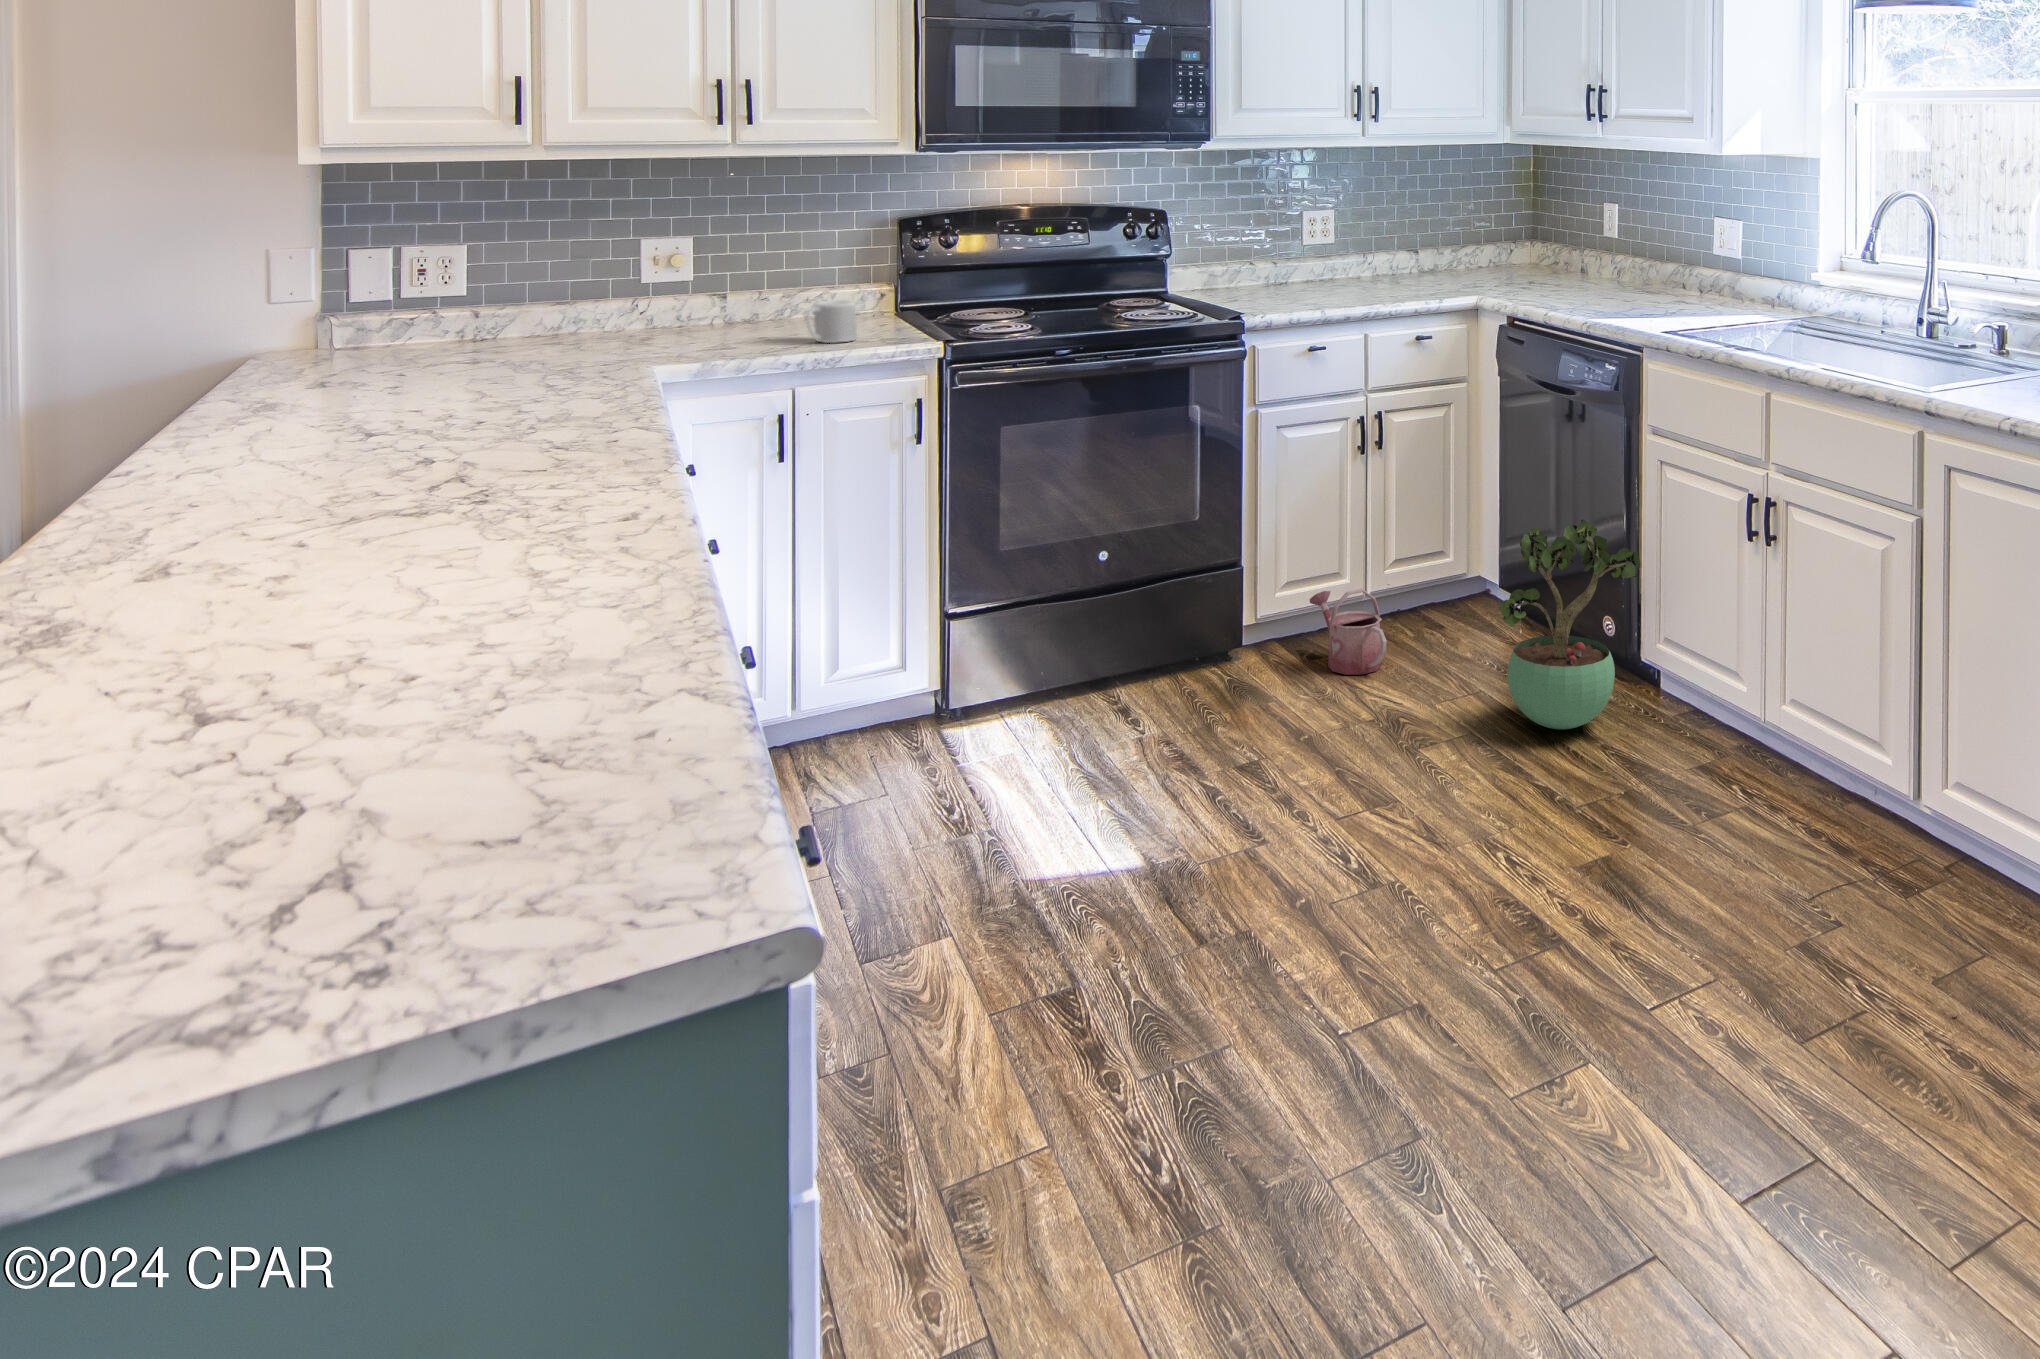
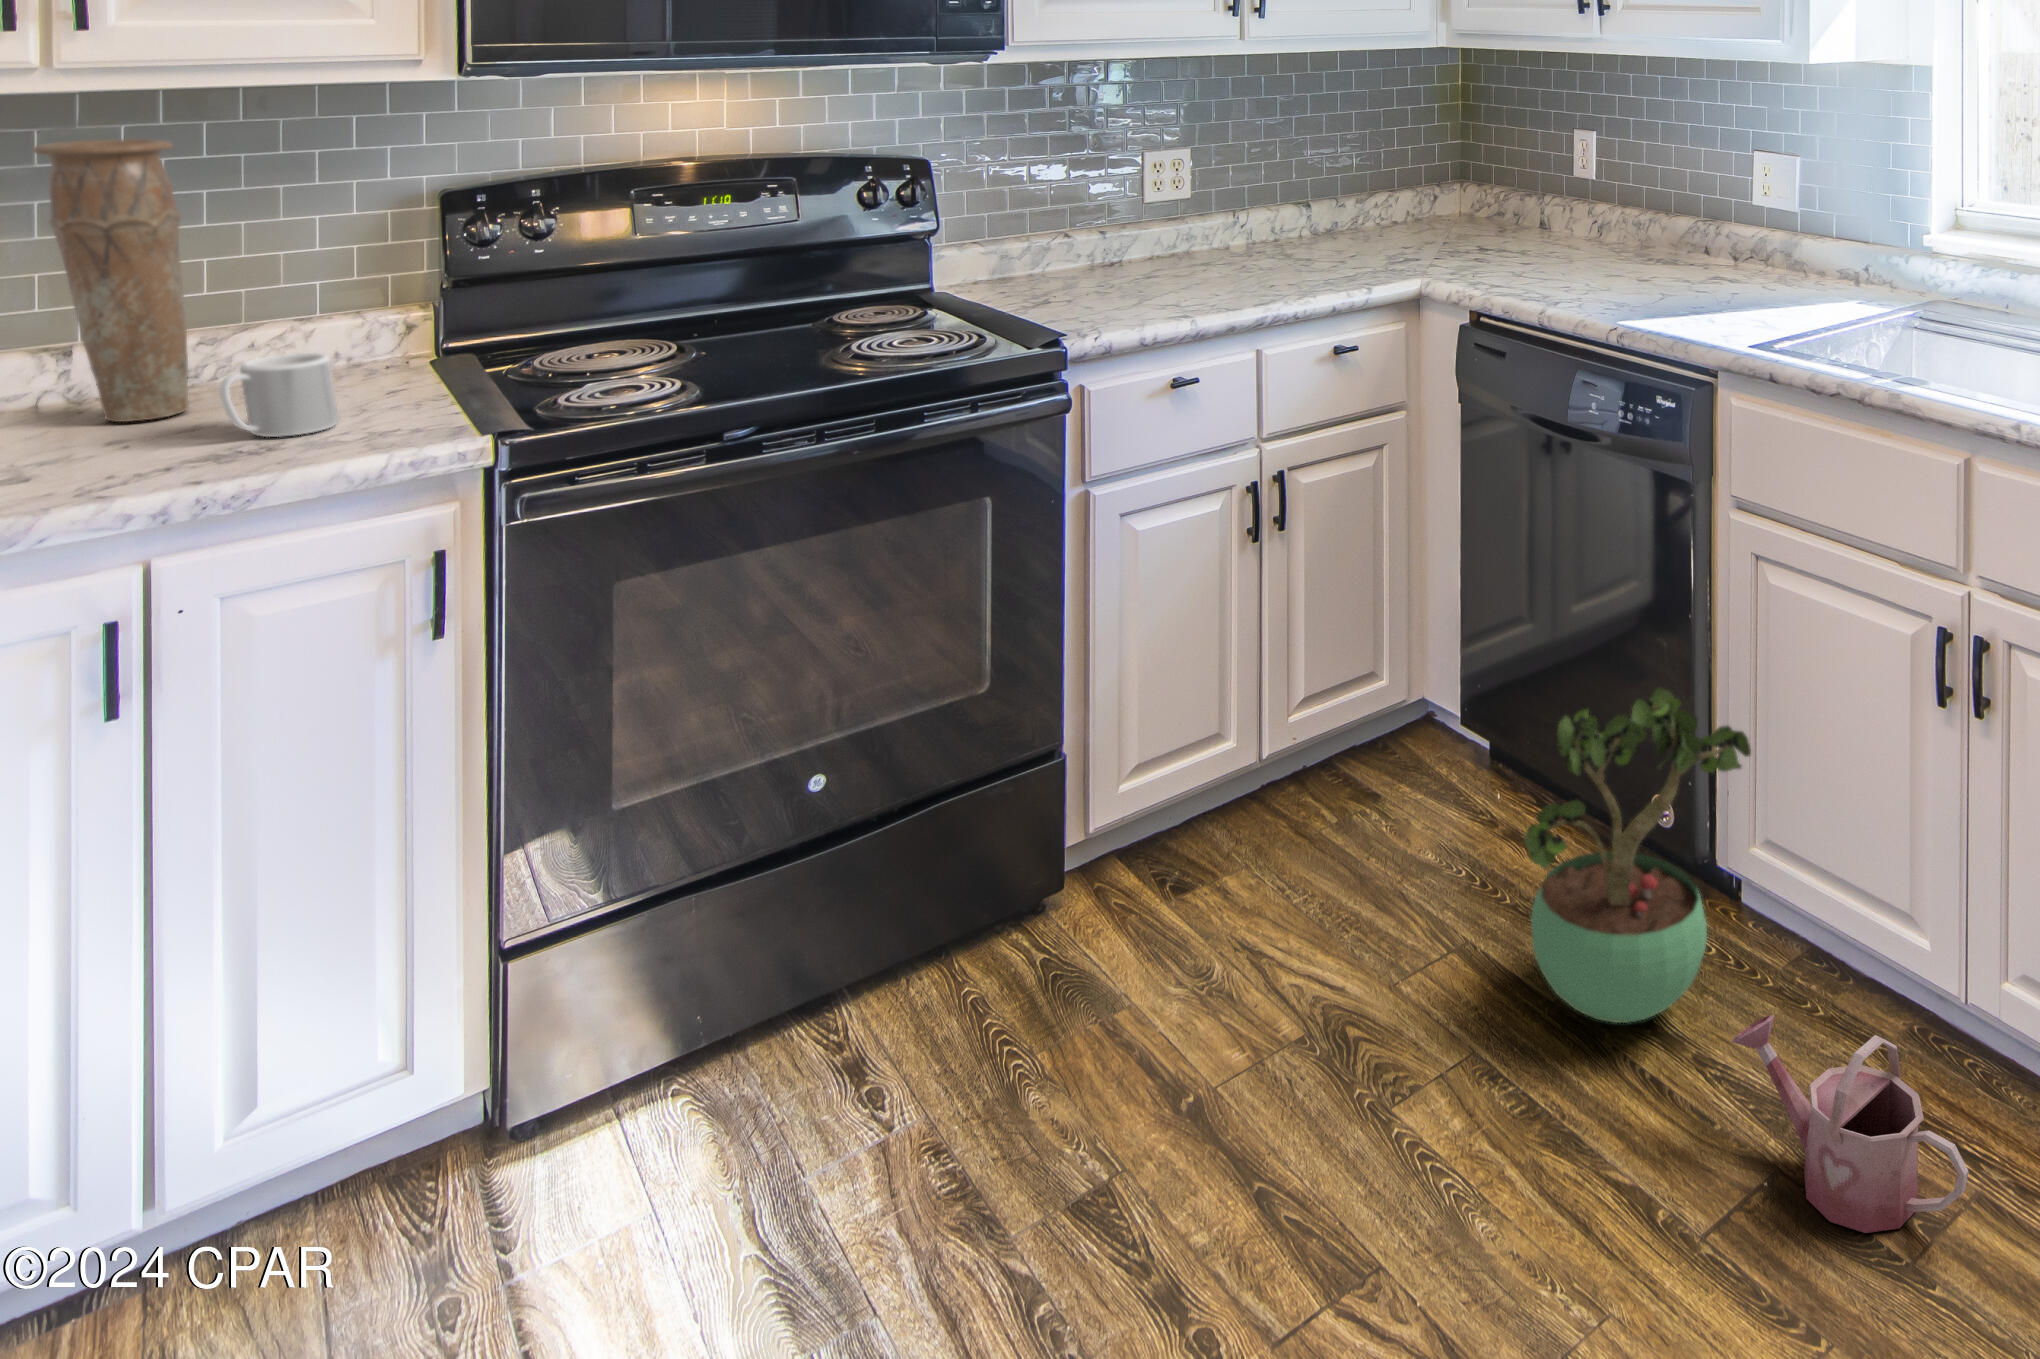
vase: none [718,185,781,335] -> present [33,139,188,422]
watering can: present [1310,589,1387,675] -> present [1732,1015,1969,1233]

